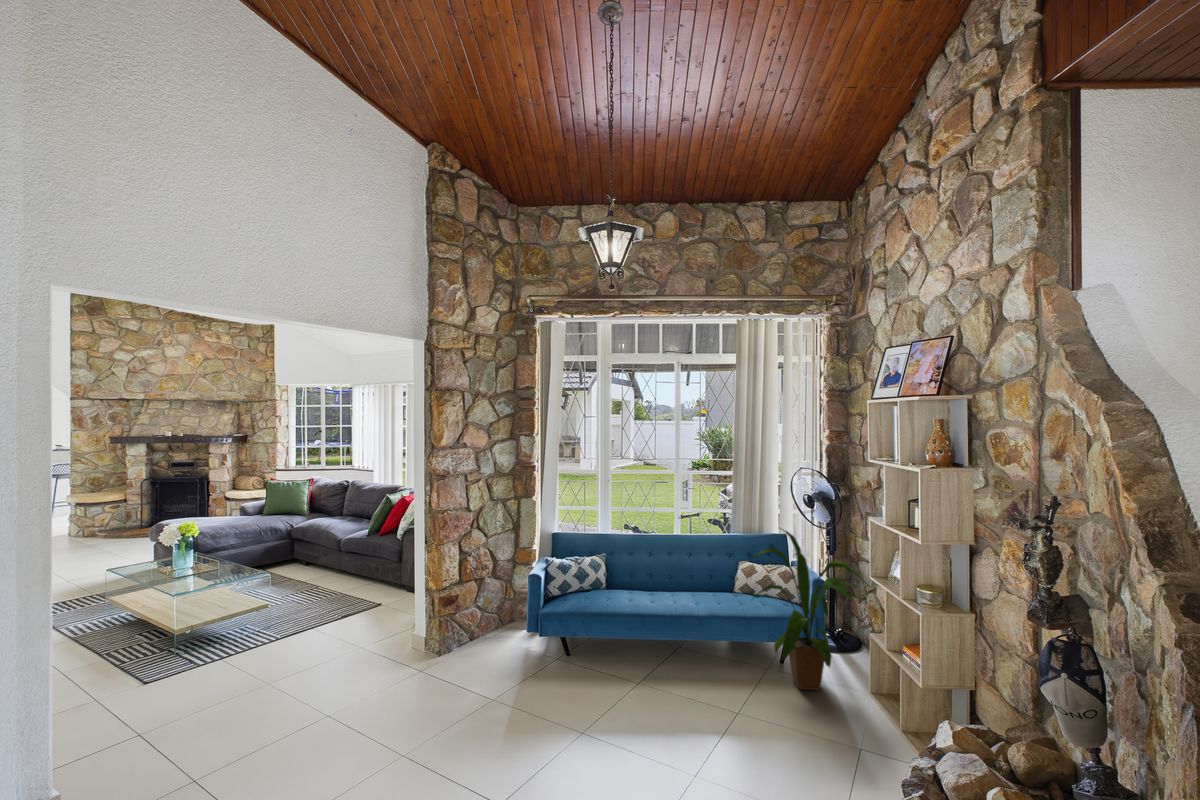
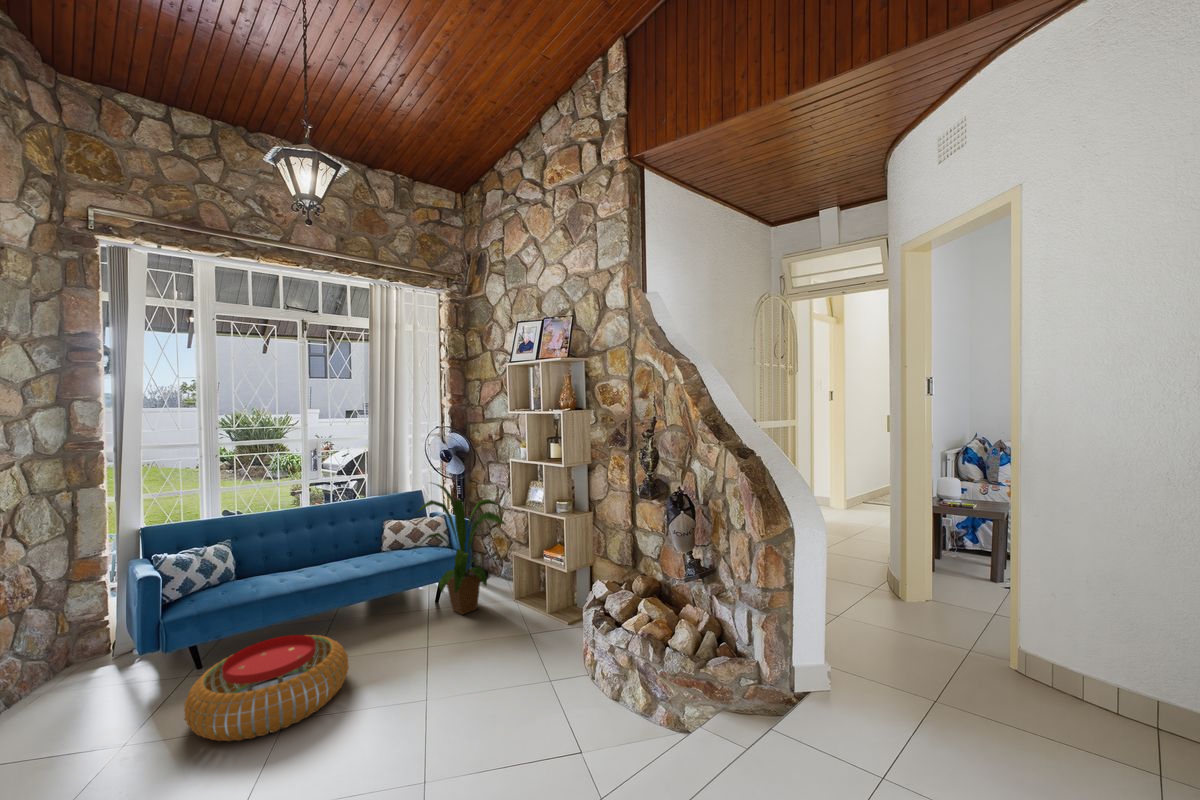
pouf: none [545,635,664,719] -> present [184,635,349,741]

